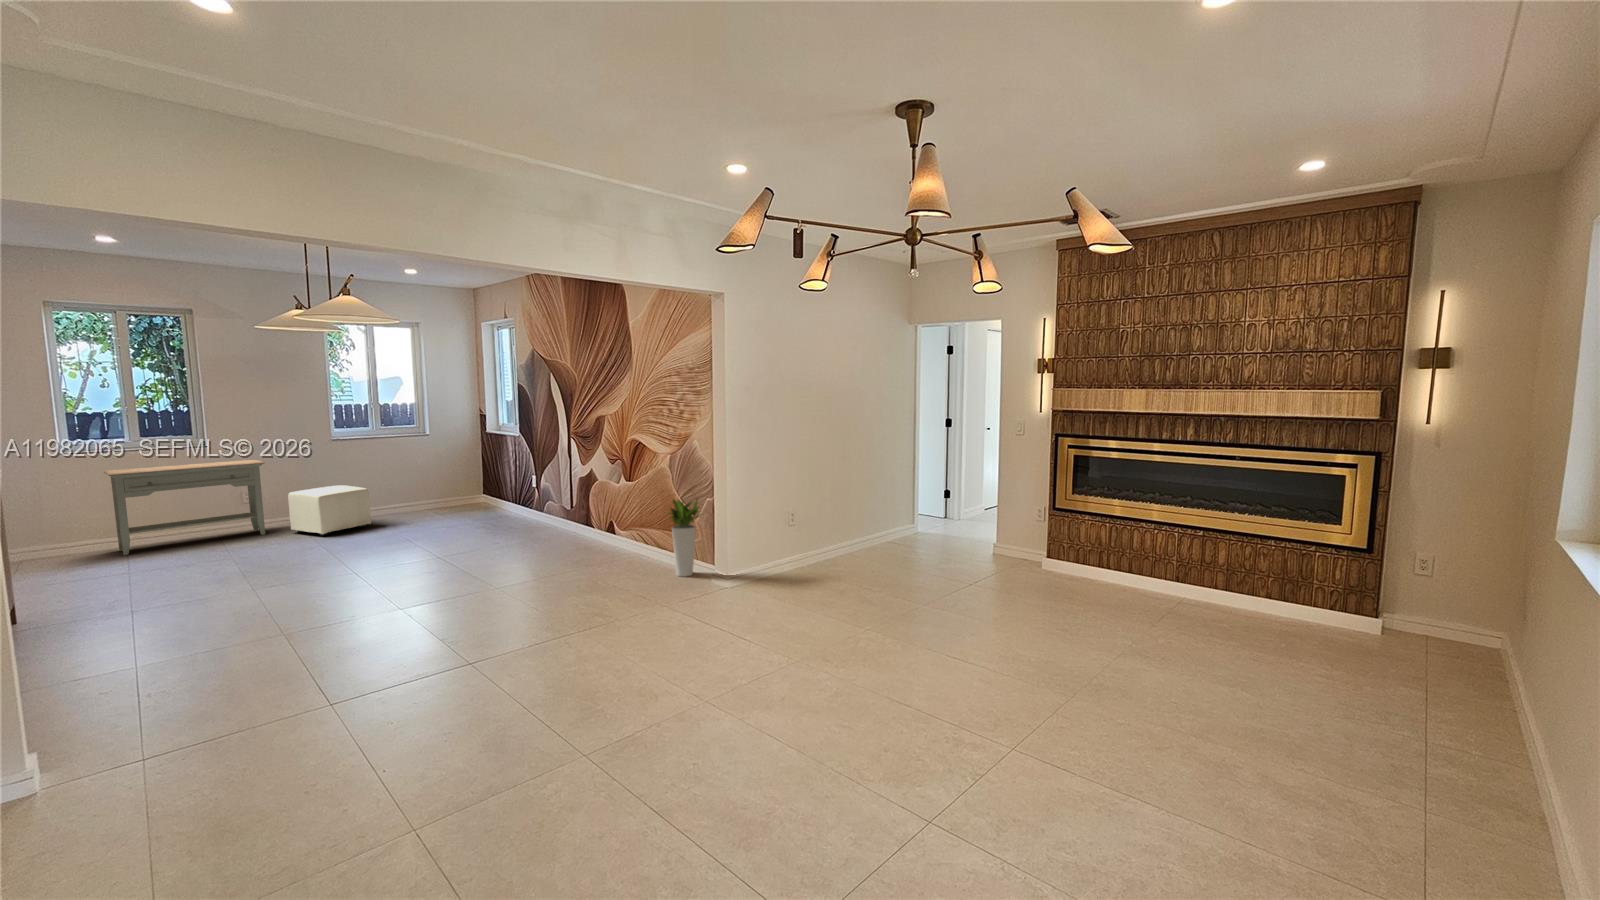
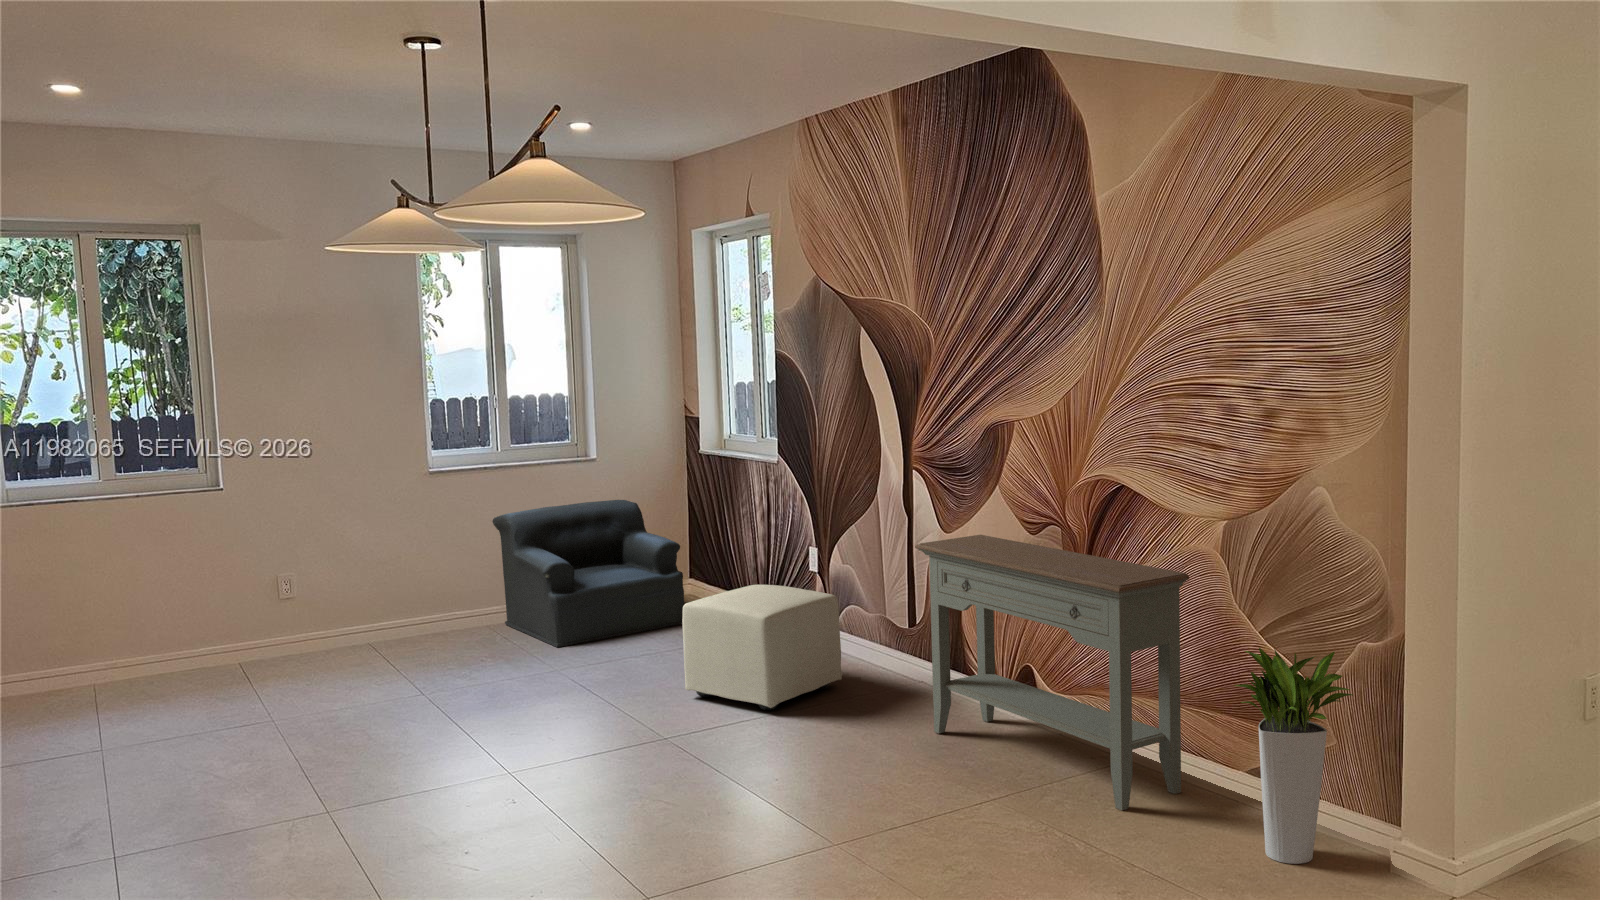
armchair: none [373,455,477,523] -> present [492,500,684,647]
console table: present [104,459,265,555] -> present [915,535,1189,811]
ottoman: present [288,486,371,536] -> present [682,585,842,710]

